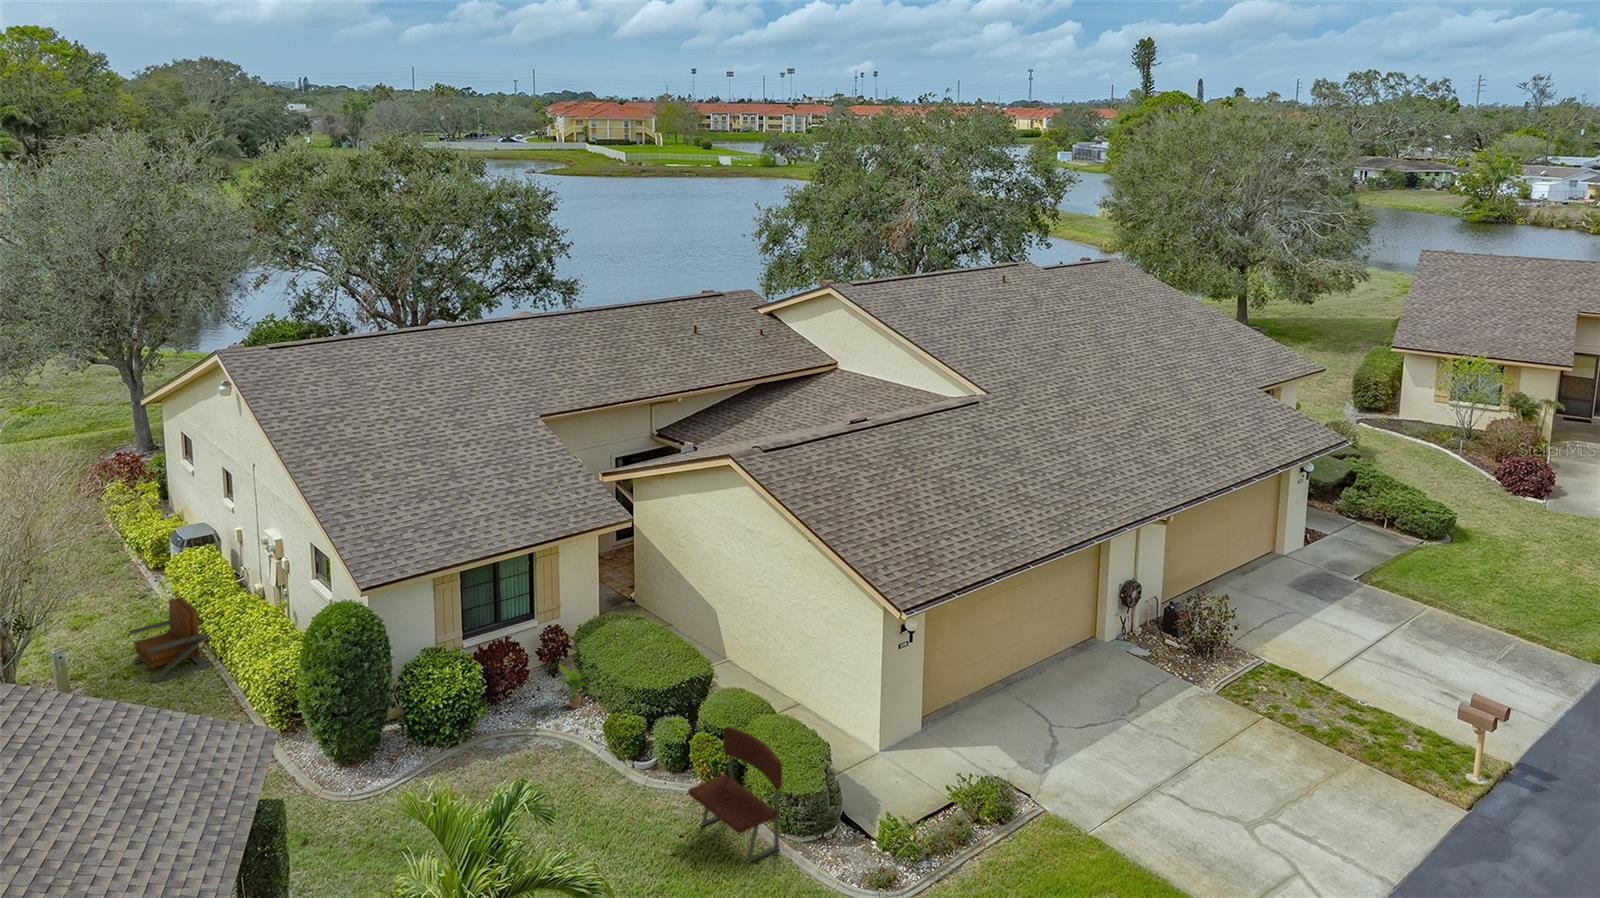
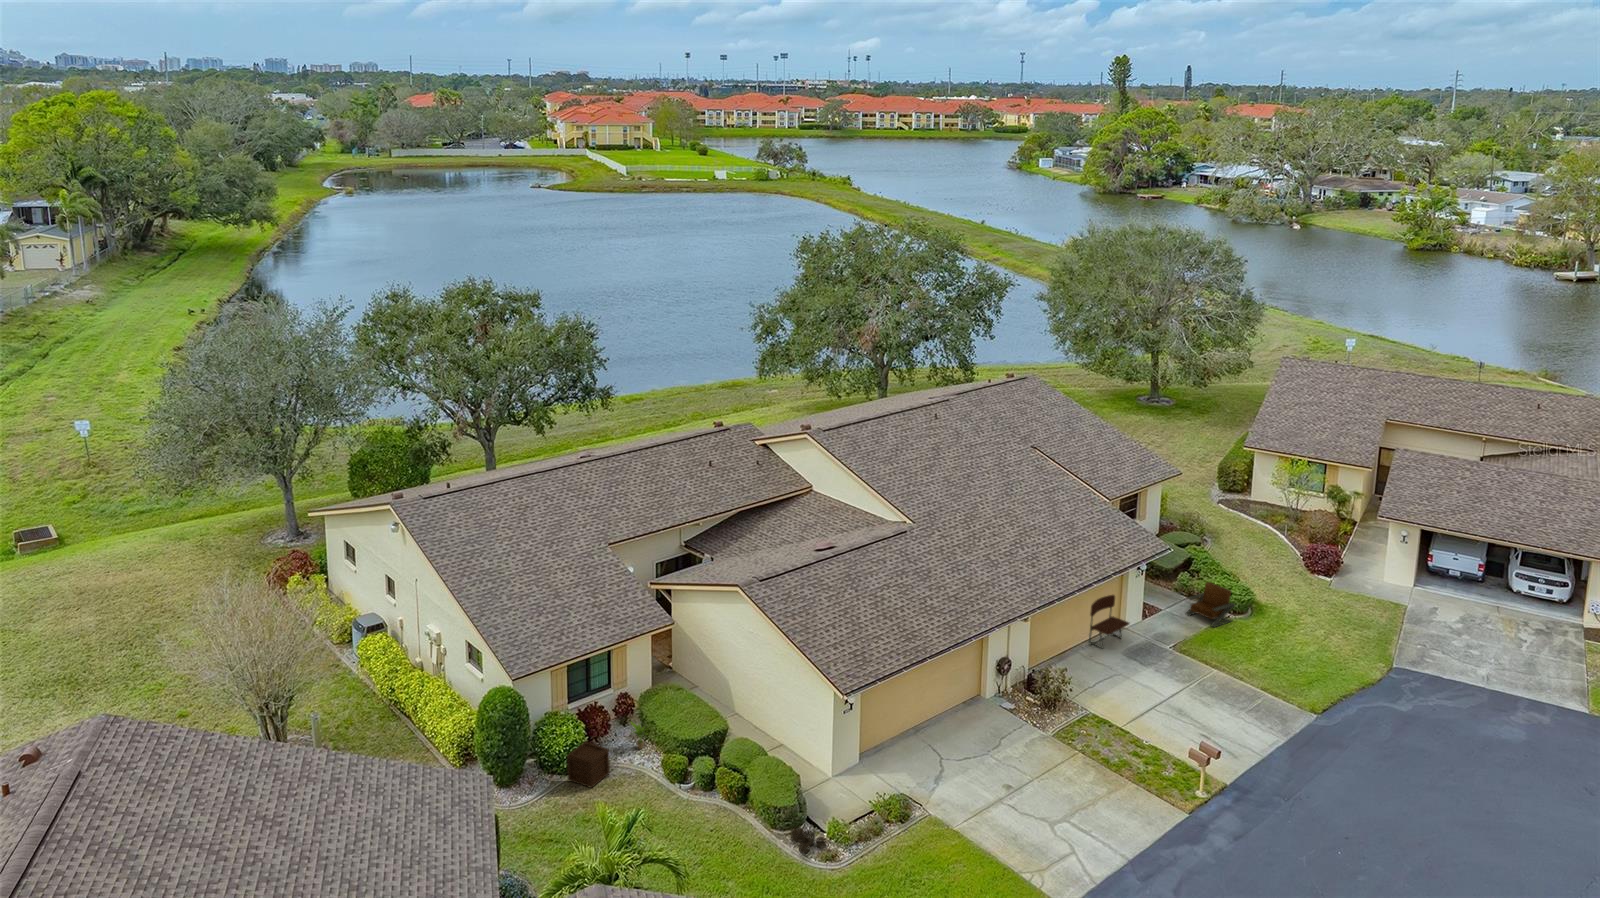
lounge chair: present [129,597,210,683] -> present [1186,582,1235,627]
wooden crate: none [448,692,521,766] -> present [567,742,610,788]
bench: present [688,726,782,863] -> present [1089,595,1129,648]
woven basket: none [814,828,876,874] -> present [791,827,826,853]

